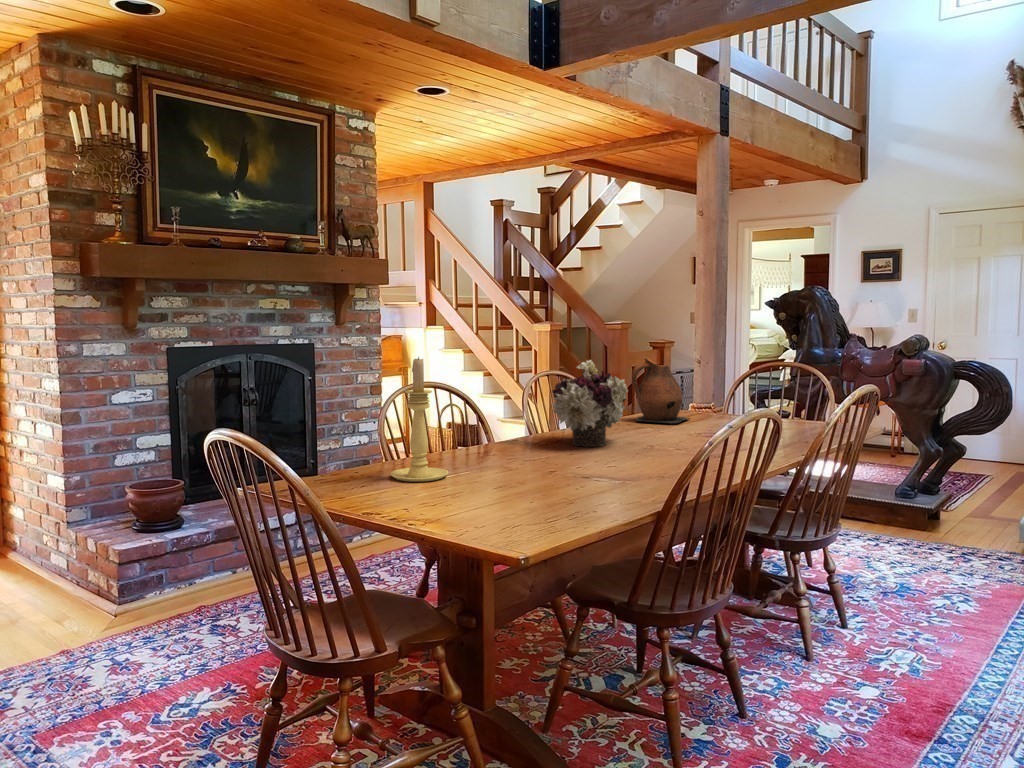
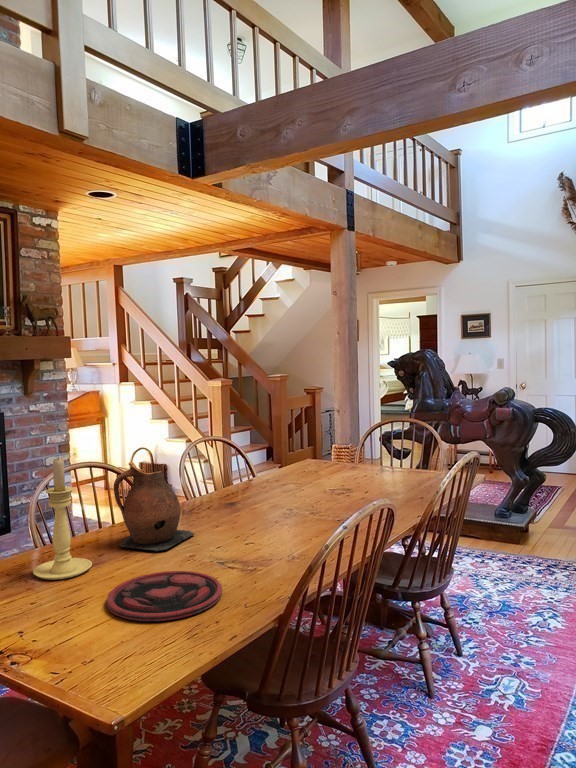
ceramic pitcher: present [632,358,689,424] -> present [114,462,194,552]
flower arrangement: present [552,360,628,447] -> none [199,437,269,516]
plate: none [475,478,592,510] -> present [107,571,222,621]

